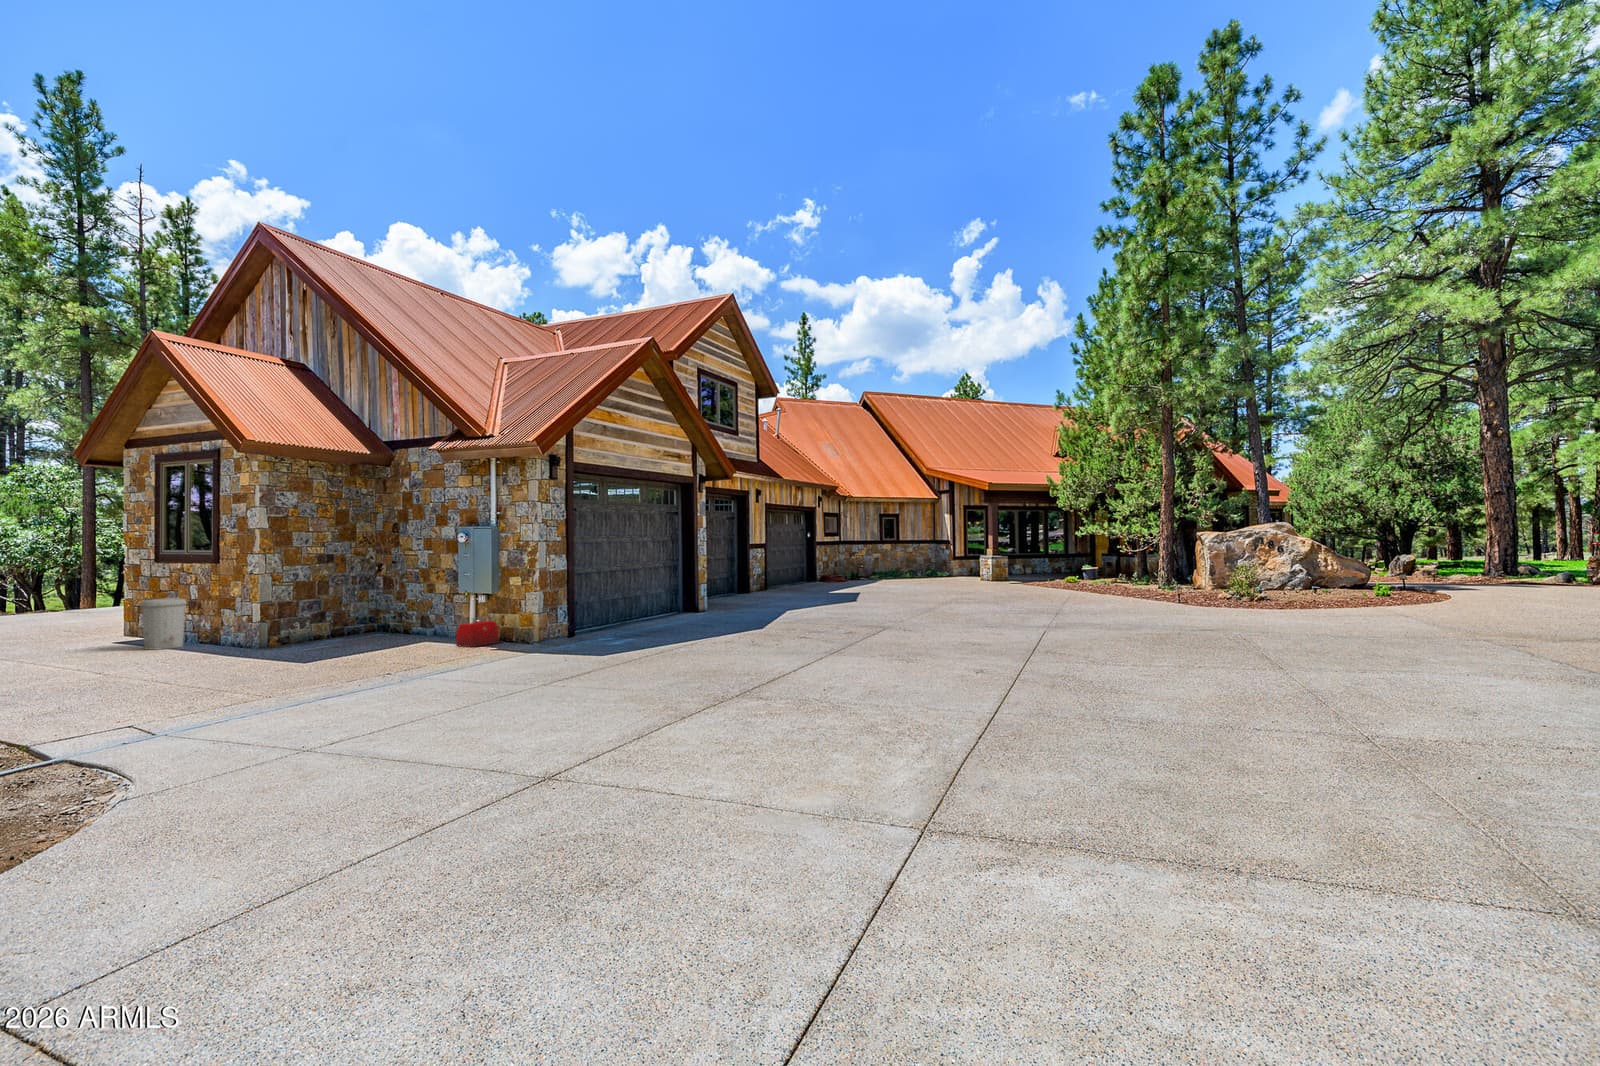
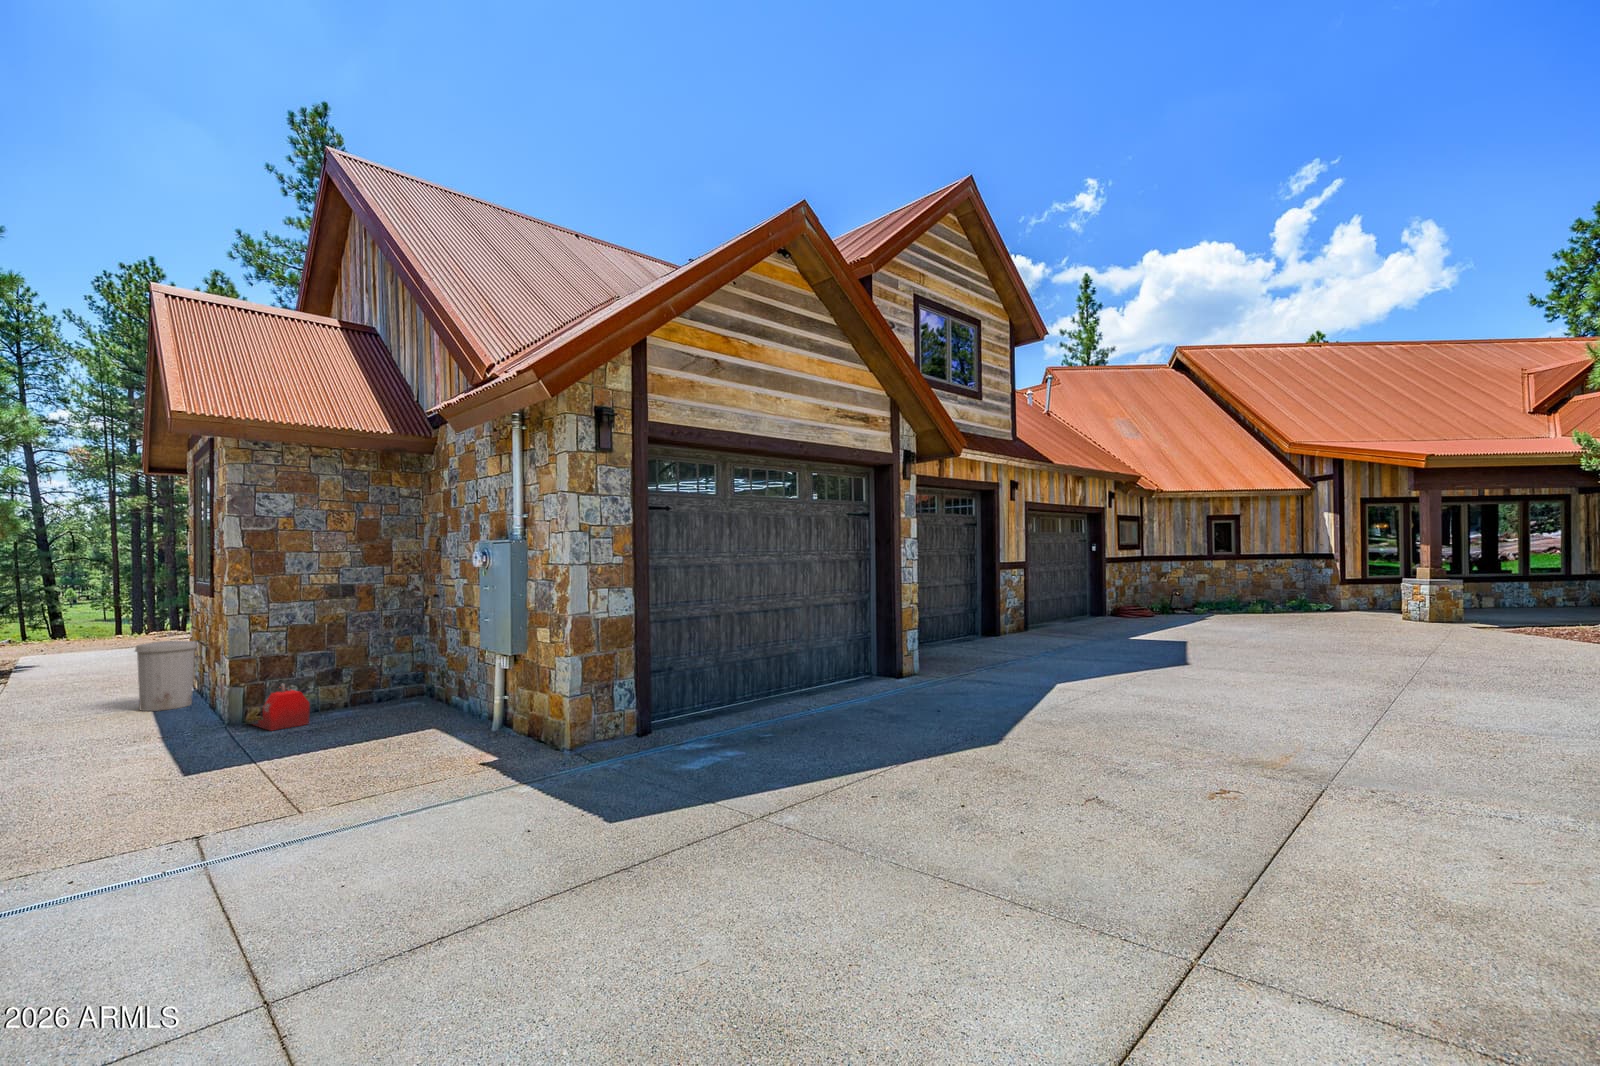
toolbox: present [456,617,499,647] -> present [253,684,310,731]

